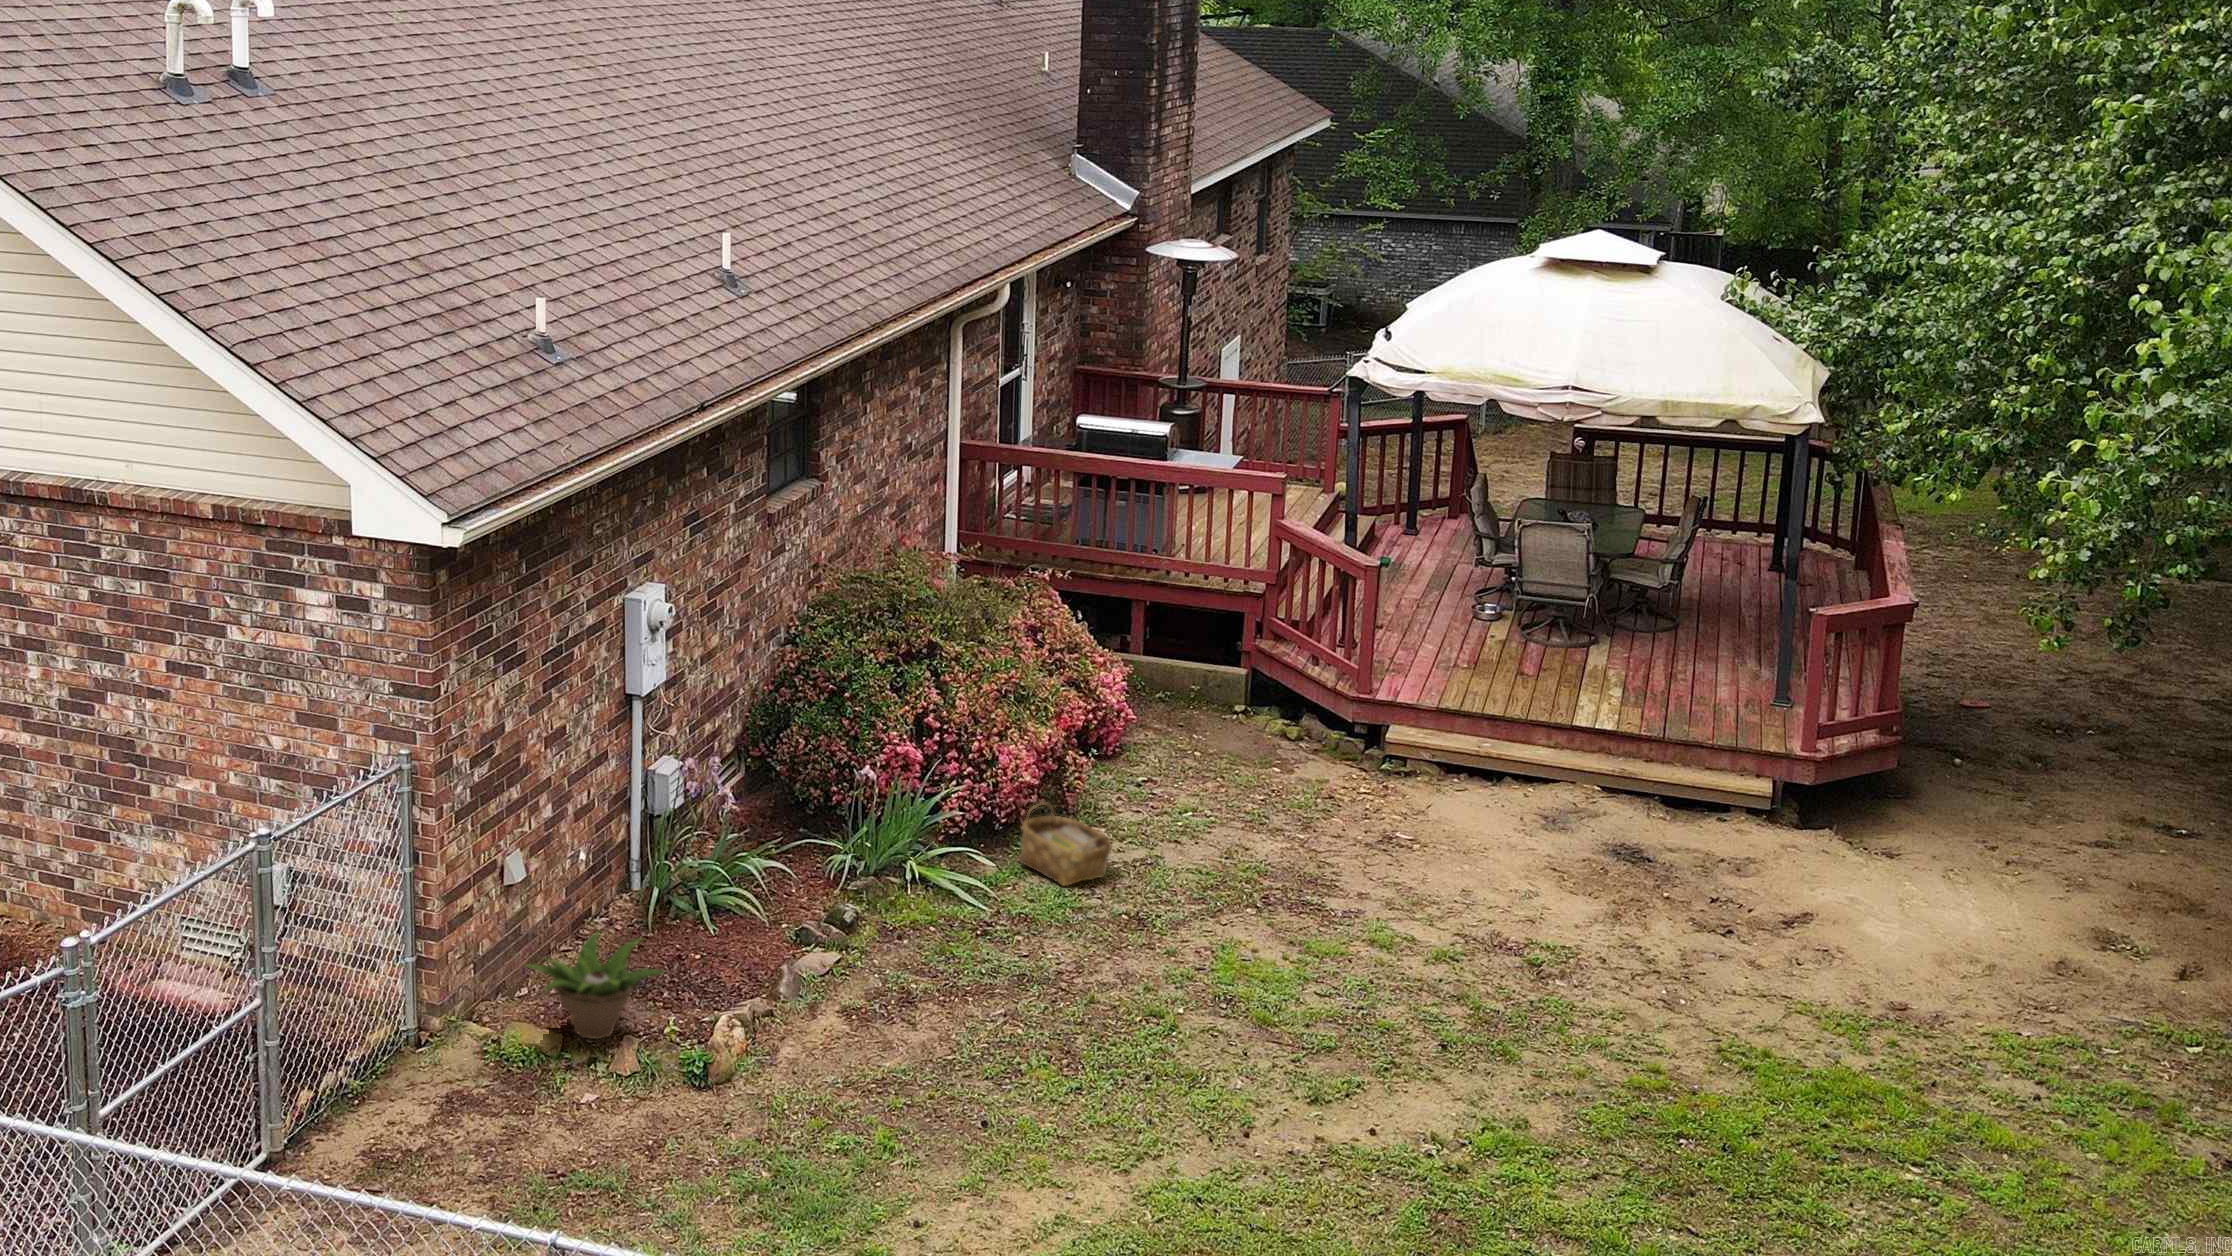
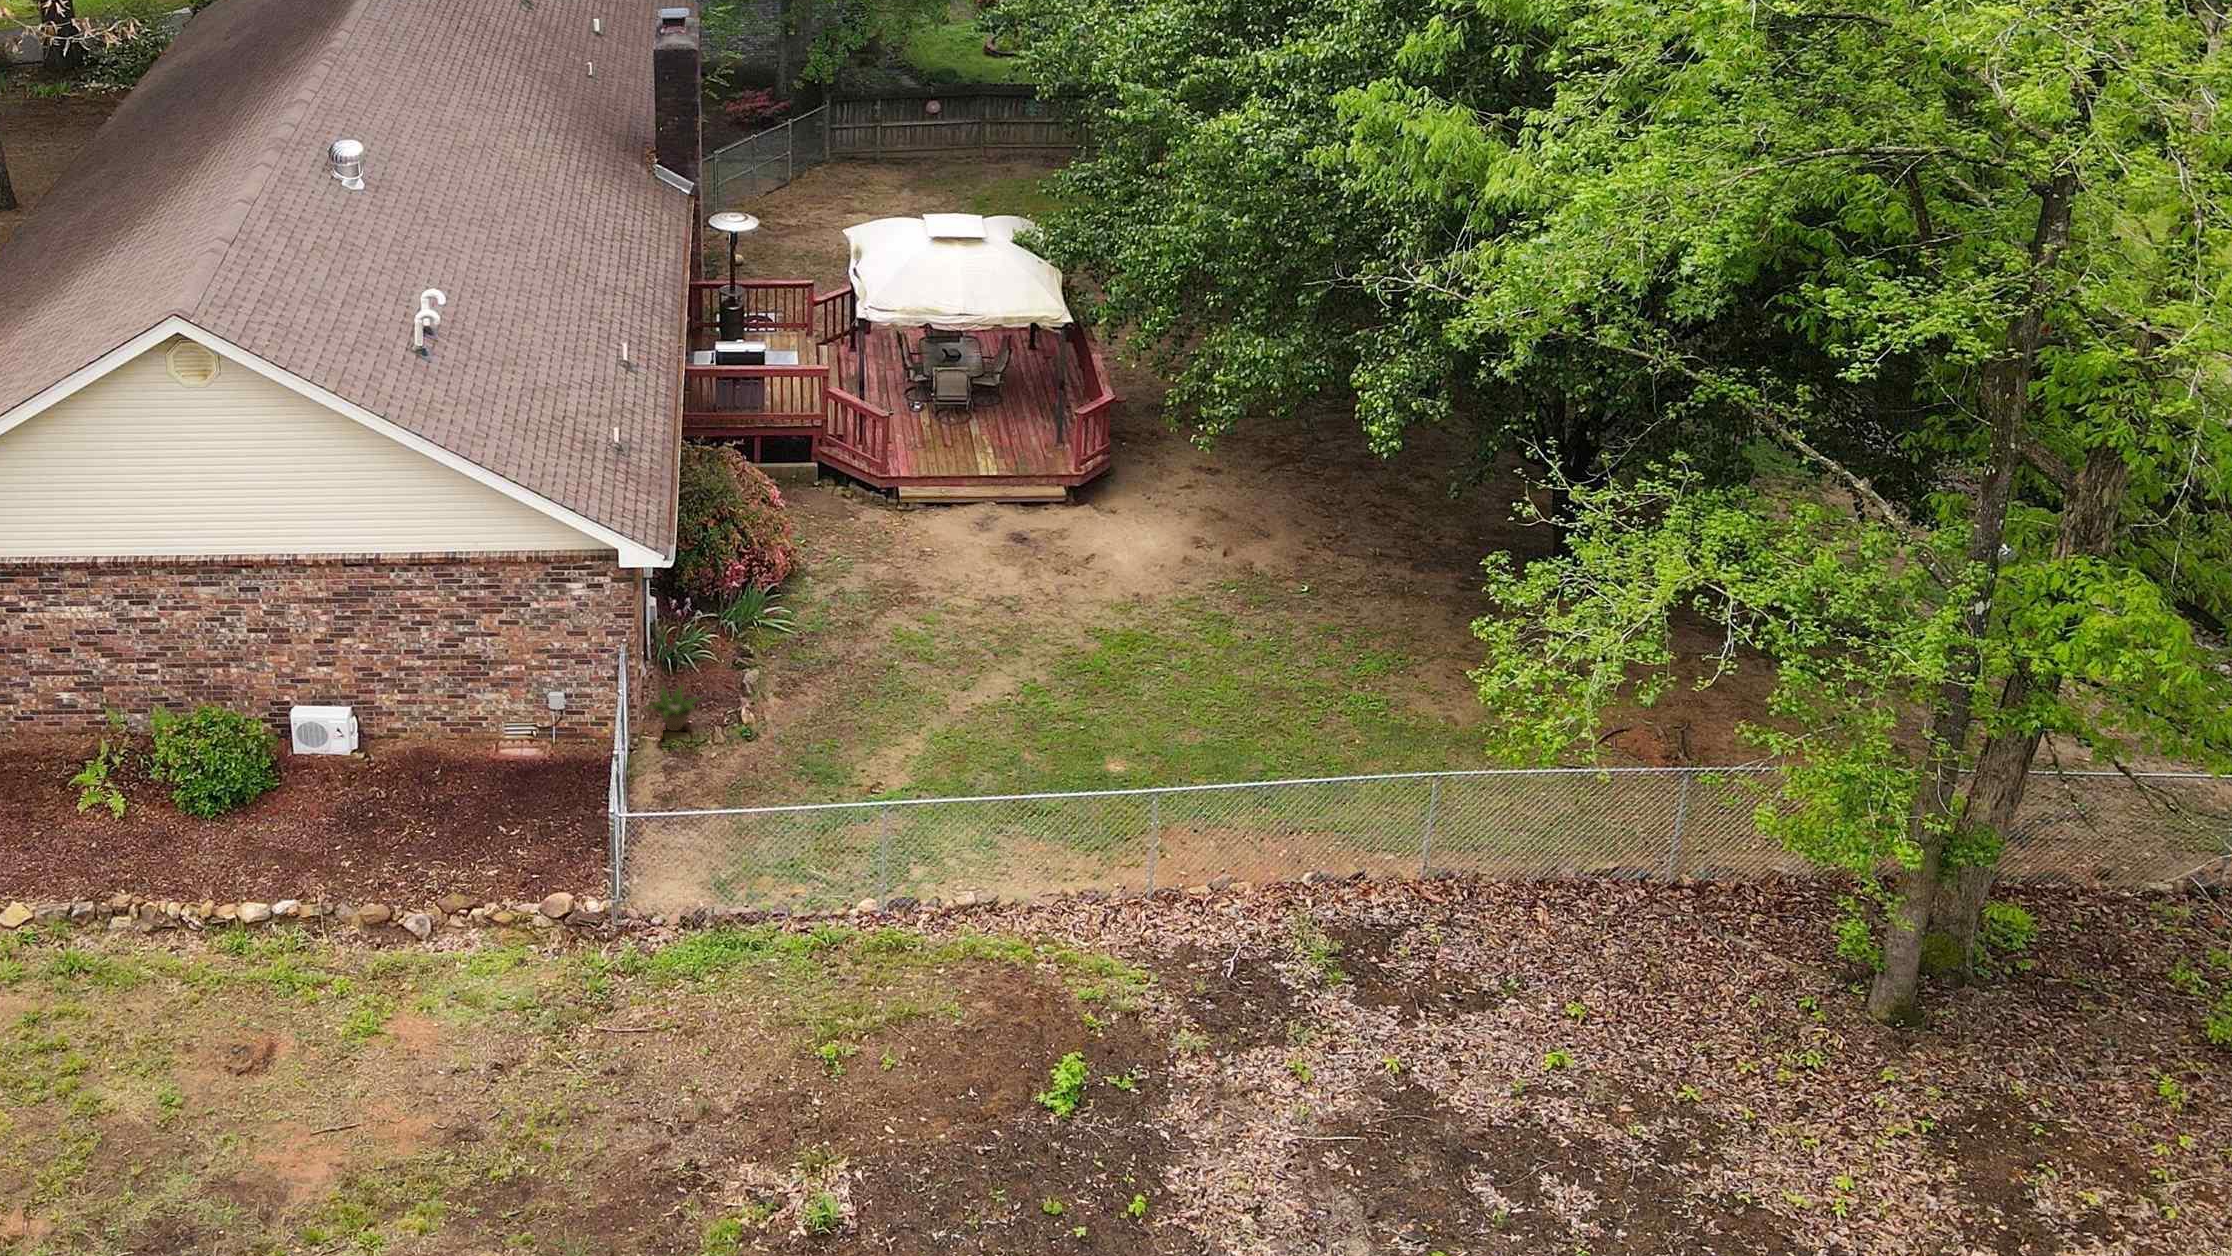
woven basket: present [1020,802,1111,886] -> none [782,573,824,610]

